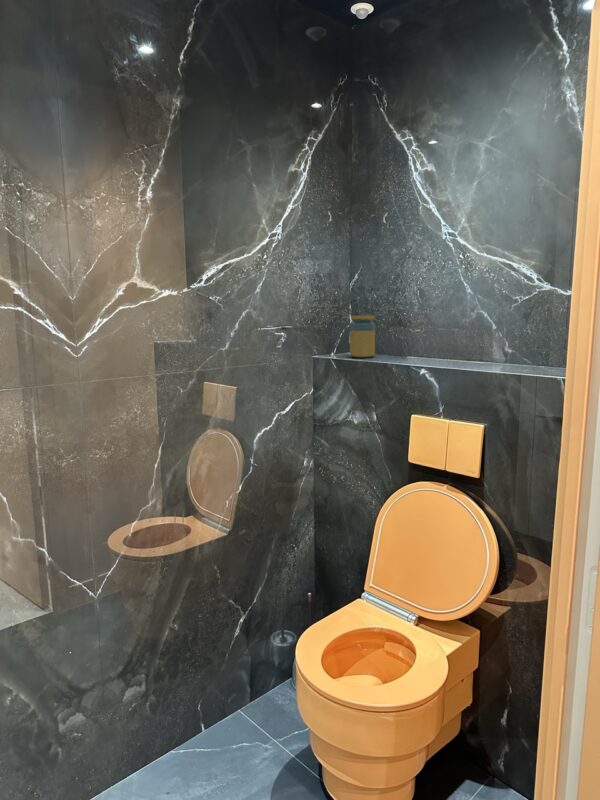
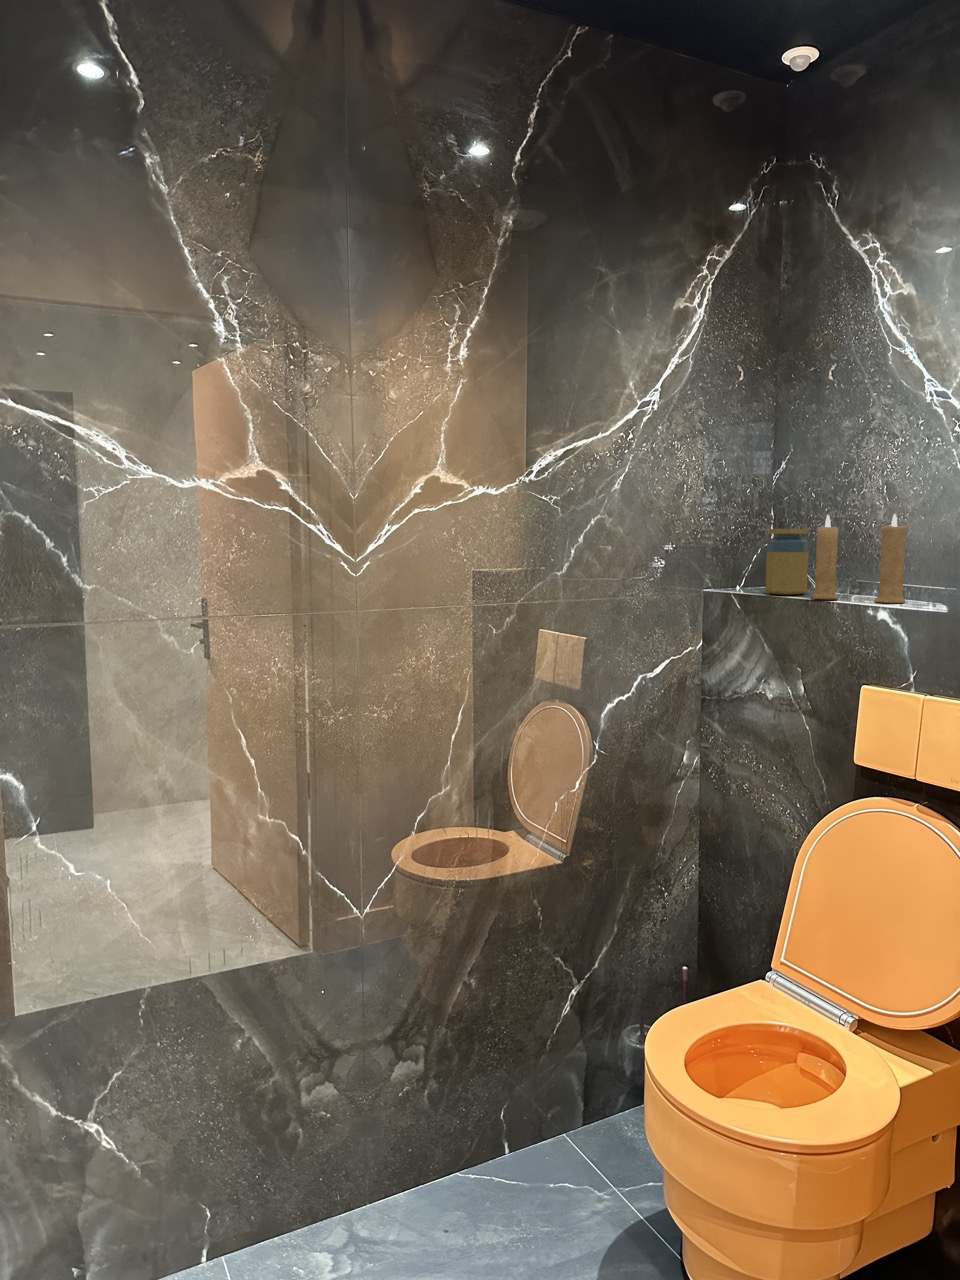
candle: none [379,307,435,363] -> present [811,514,906,603]

